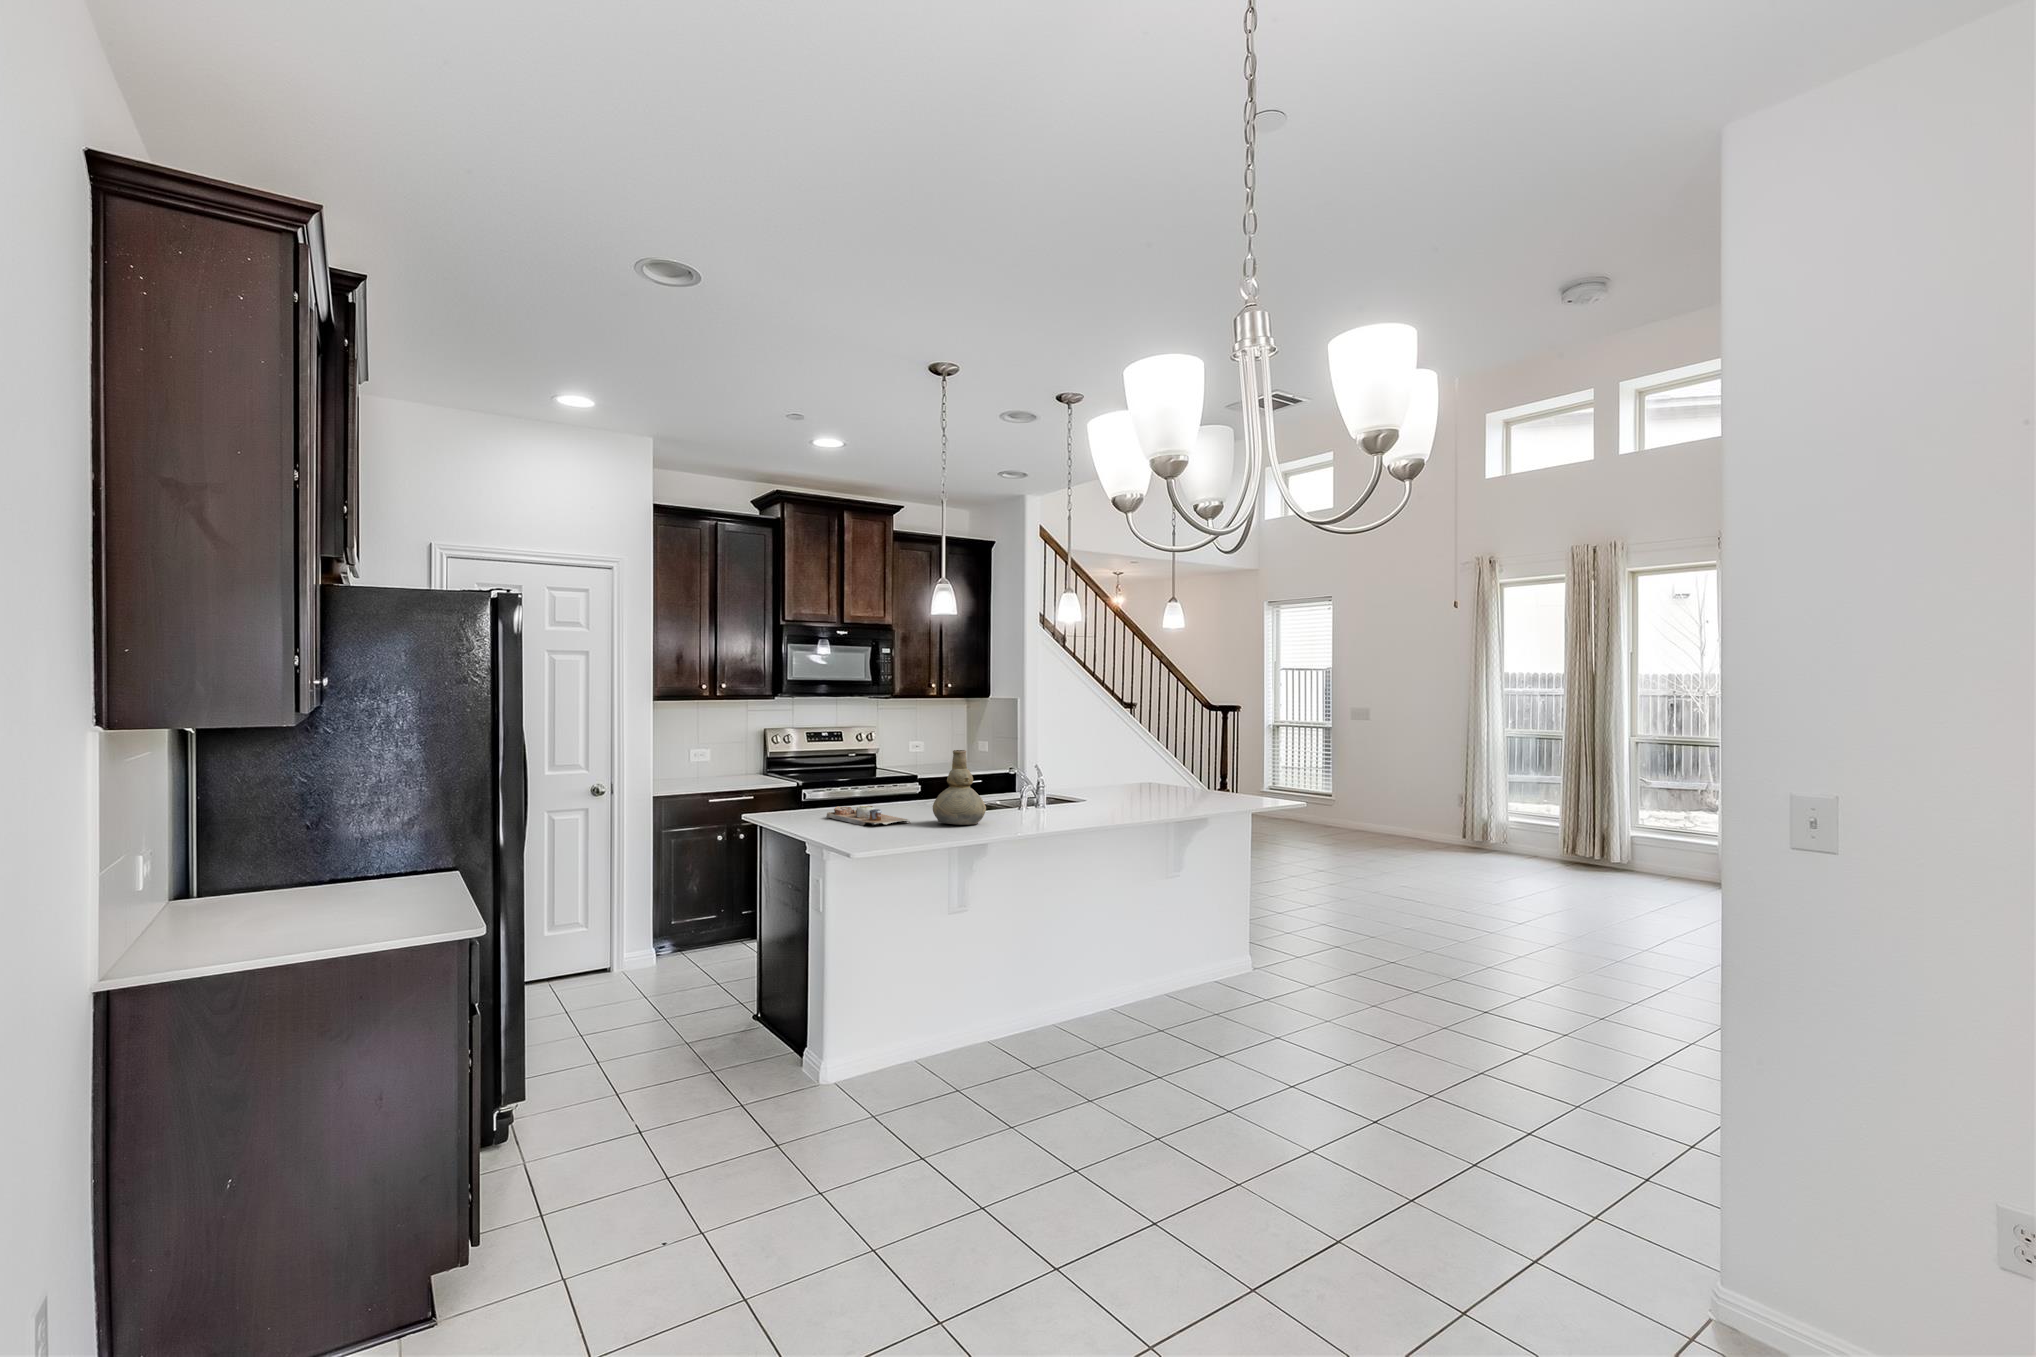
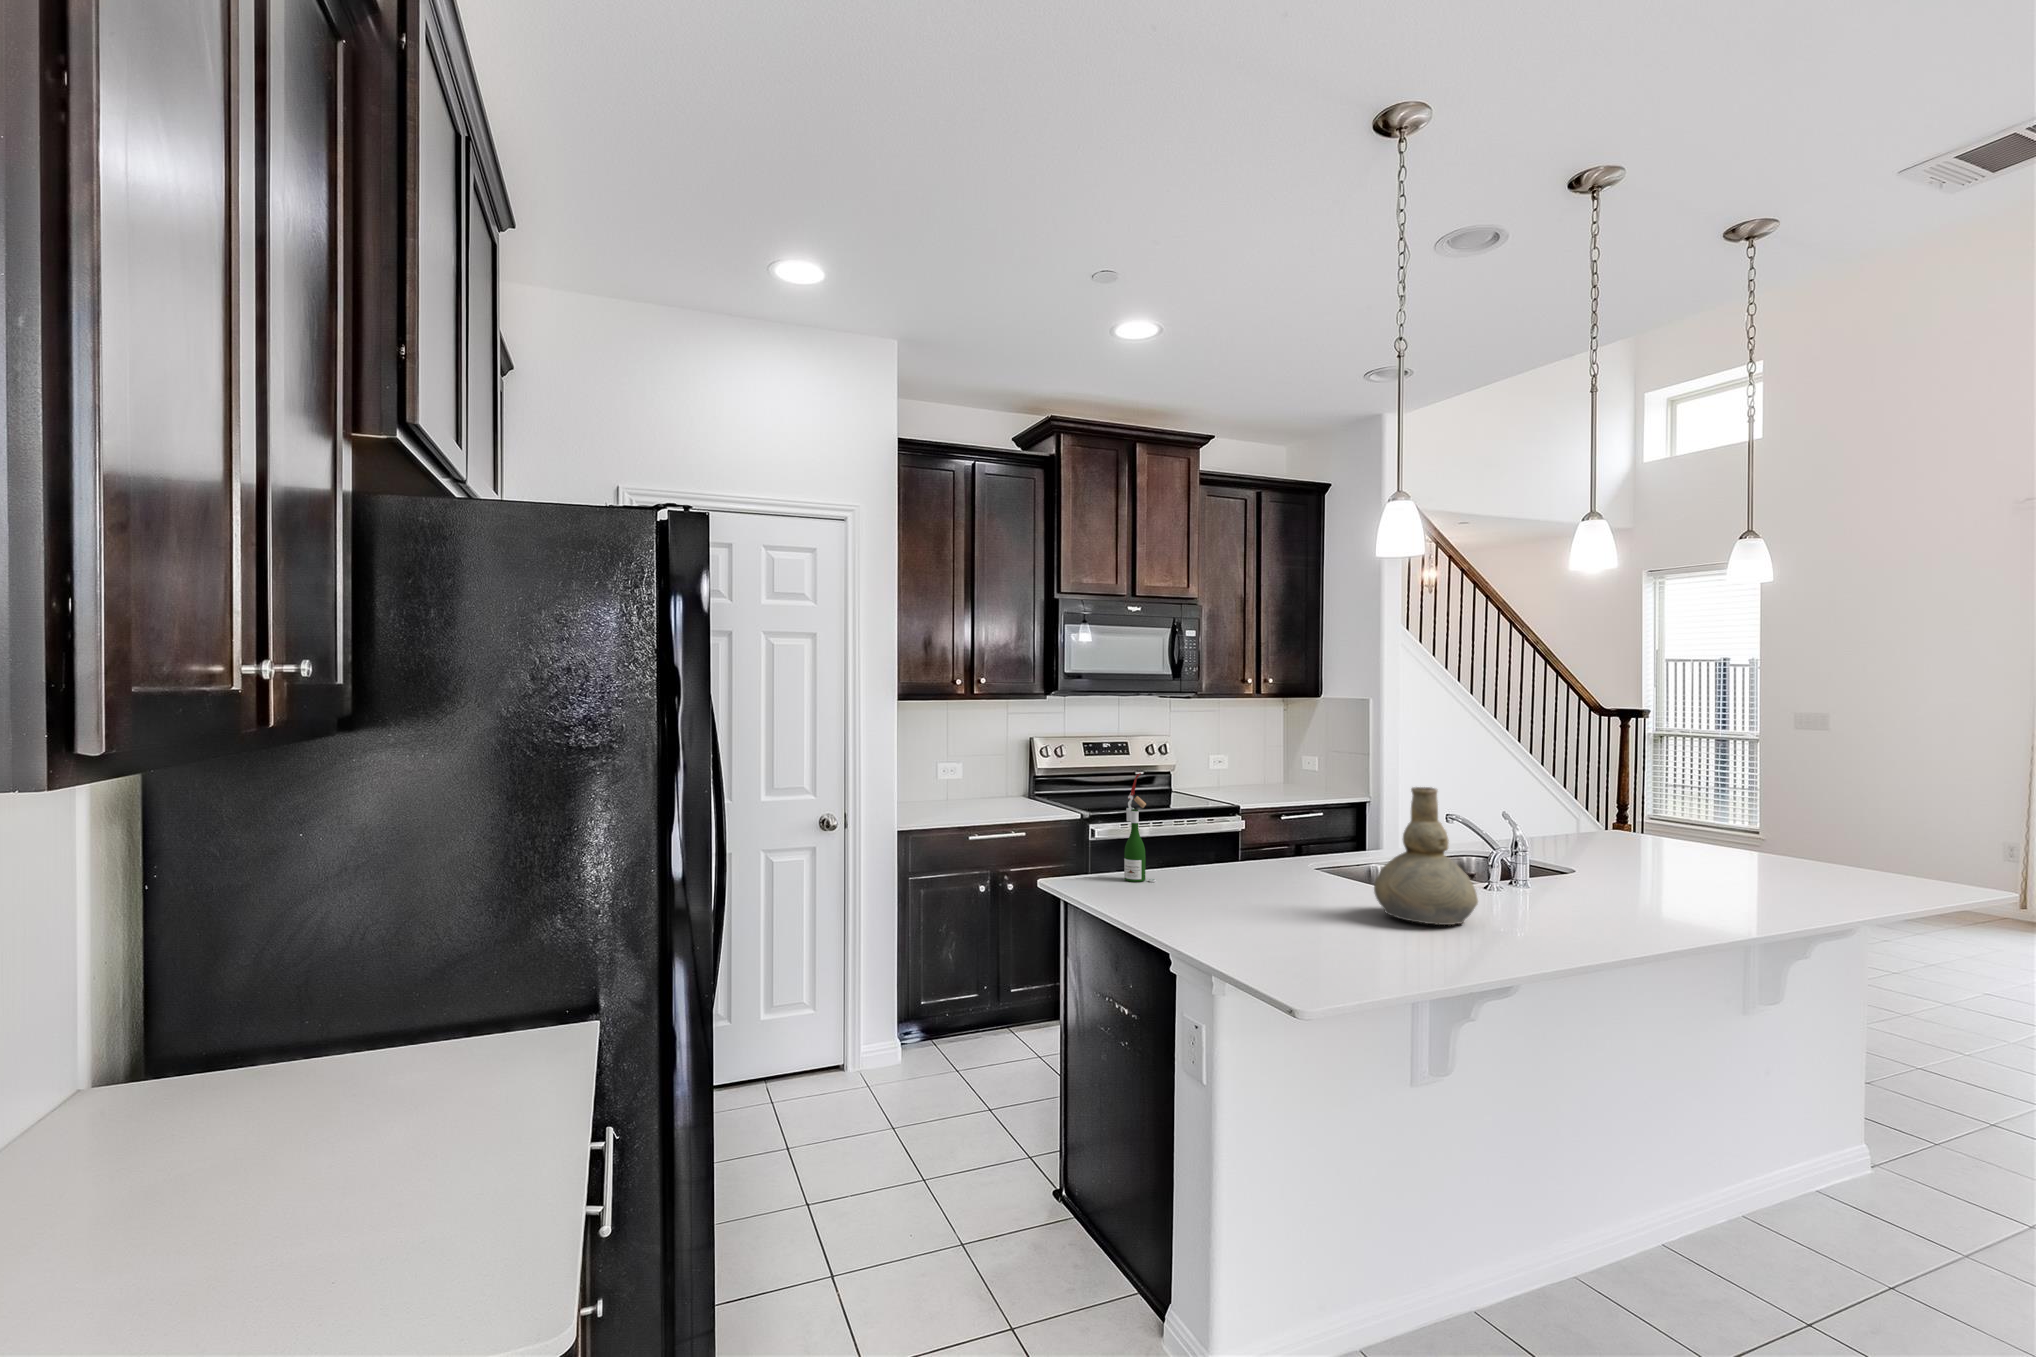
wine bottle: none [801,747,821,815] -> present [1124,773,1156,882]
cutting board: present [827,806,910,826] -> none [1172,871,1333,919]

